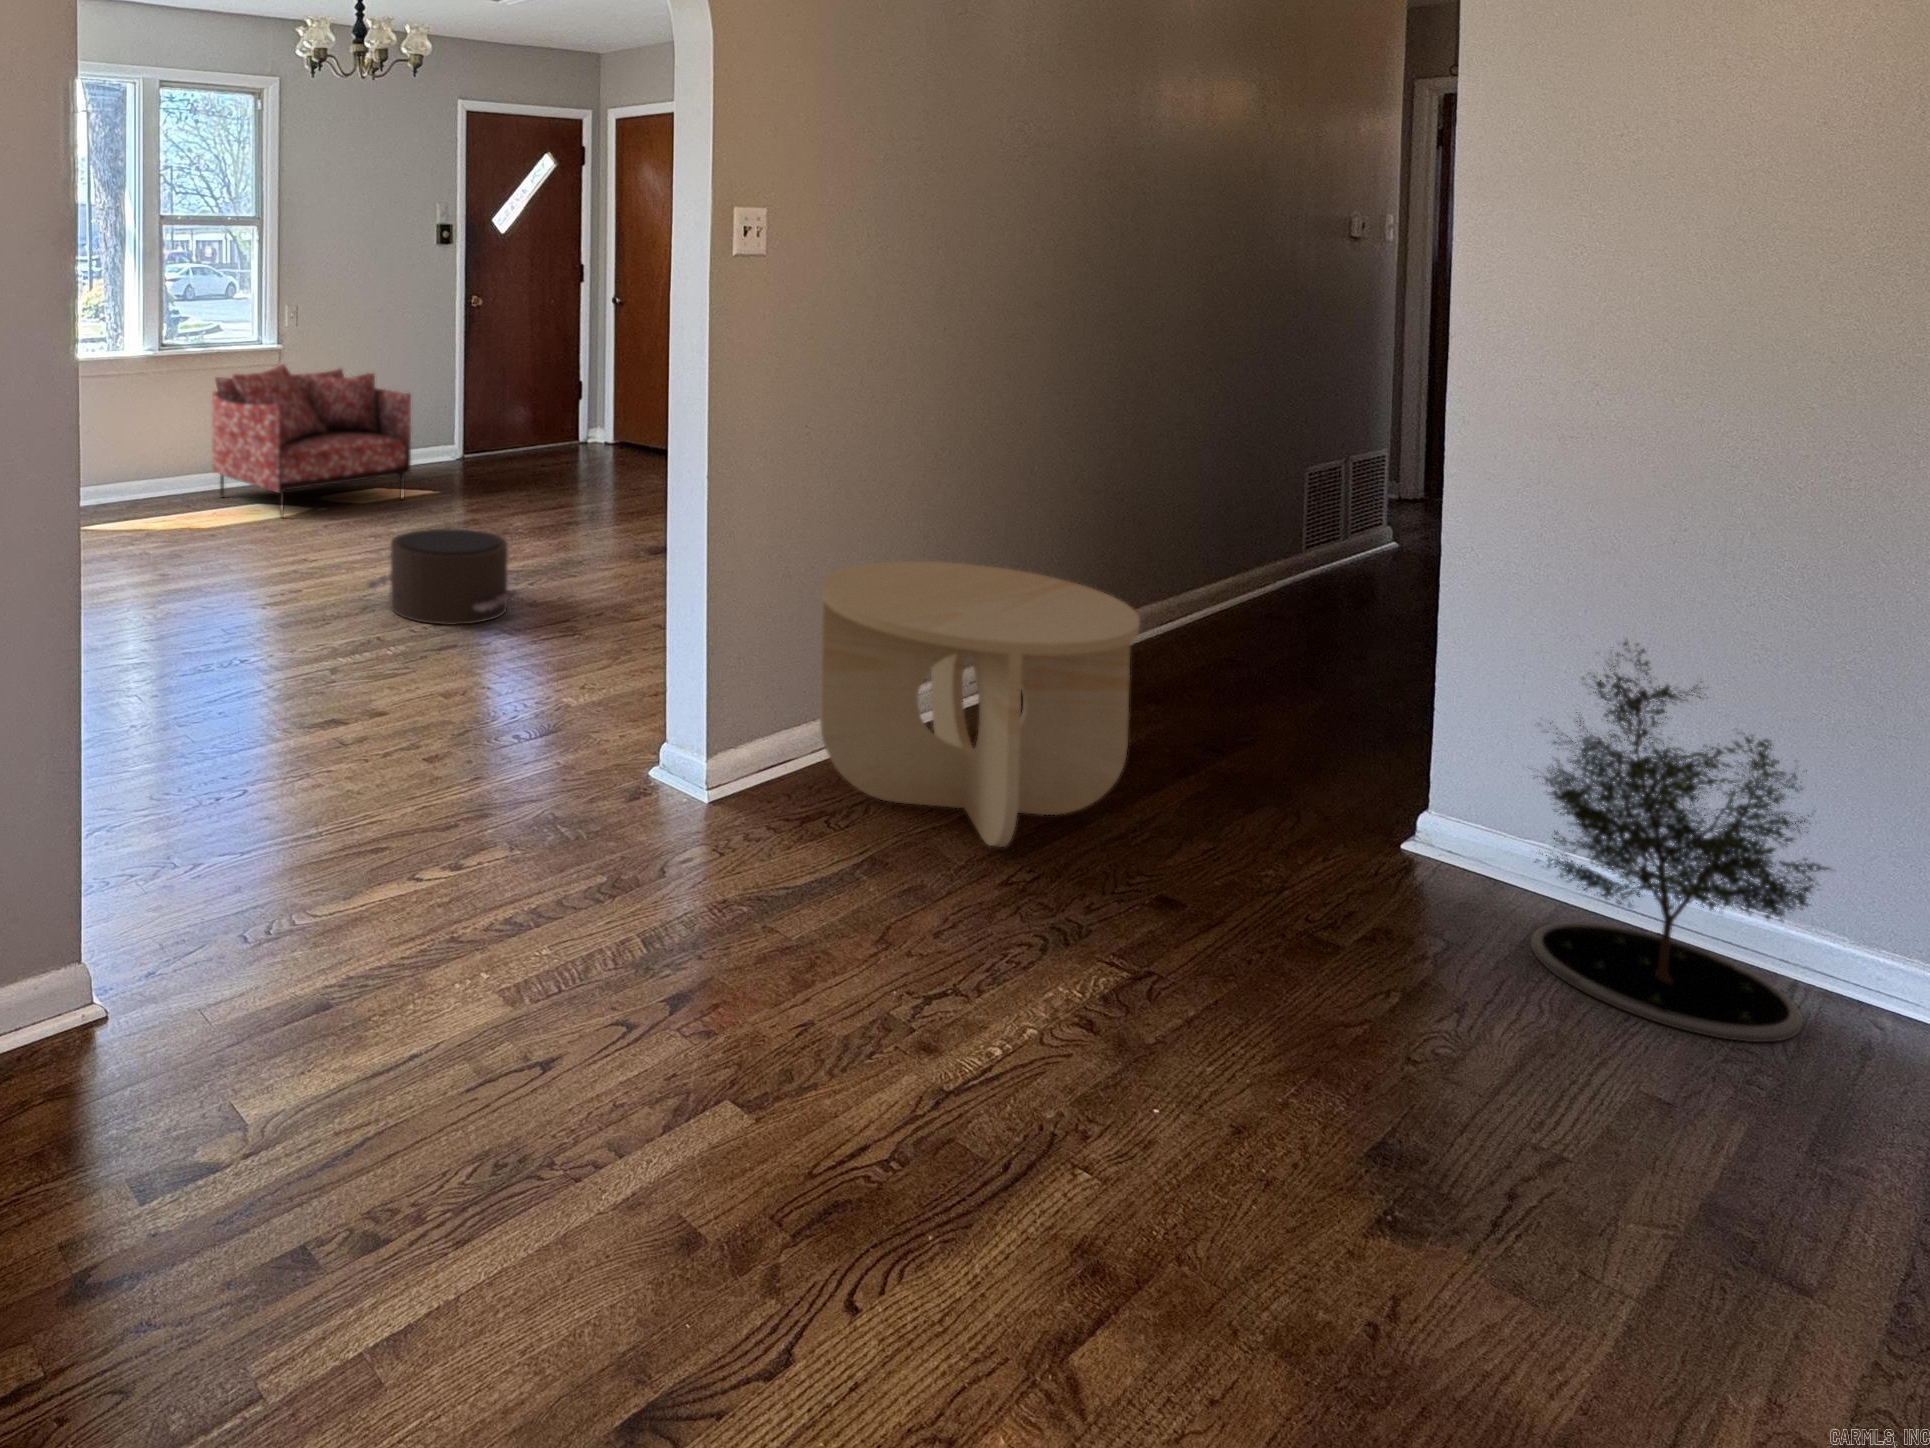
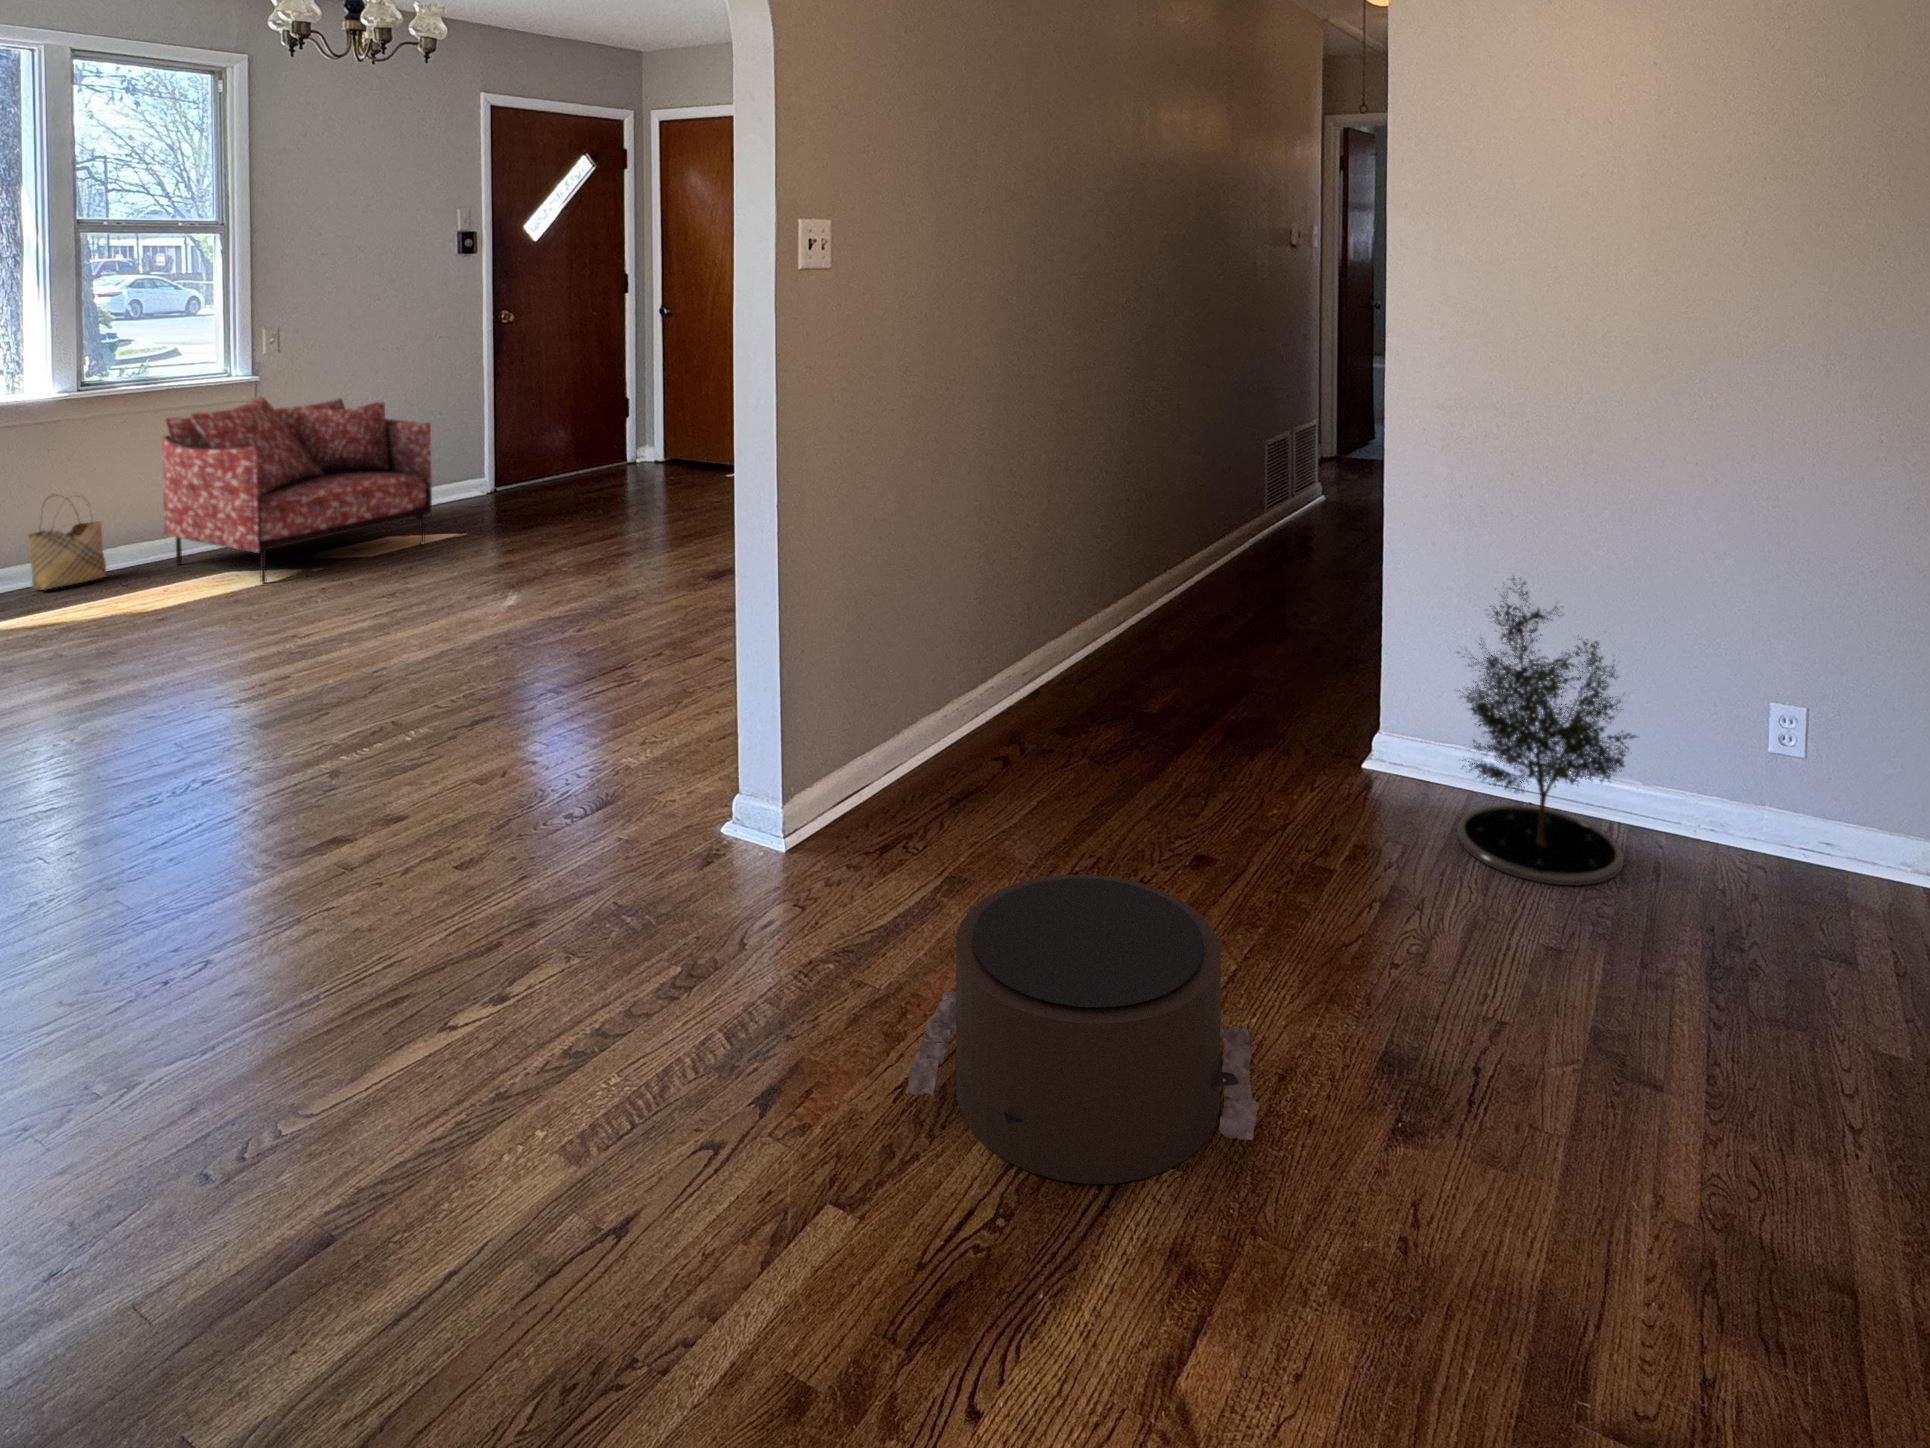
woven basket: none [124,433,173,506] -> present [28,495,106,590]
pouf: present [367,529,519,625] -> present [906,874,1259,1184]
side table: present [820,561,1140,847] -> none [893,563,1172,839]

